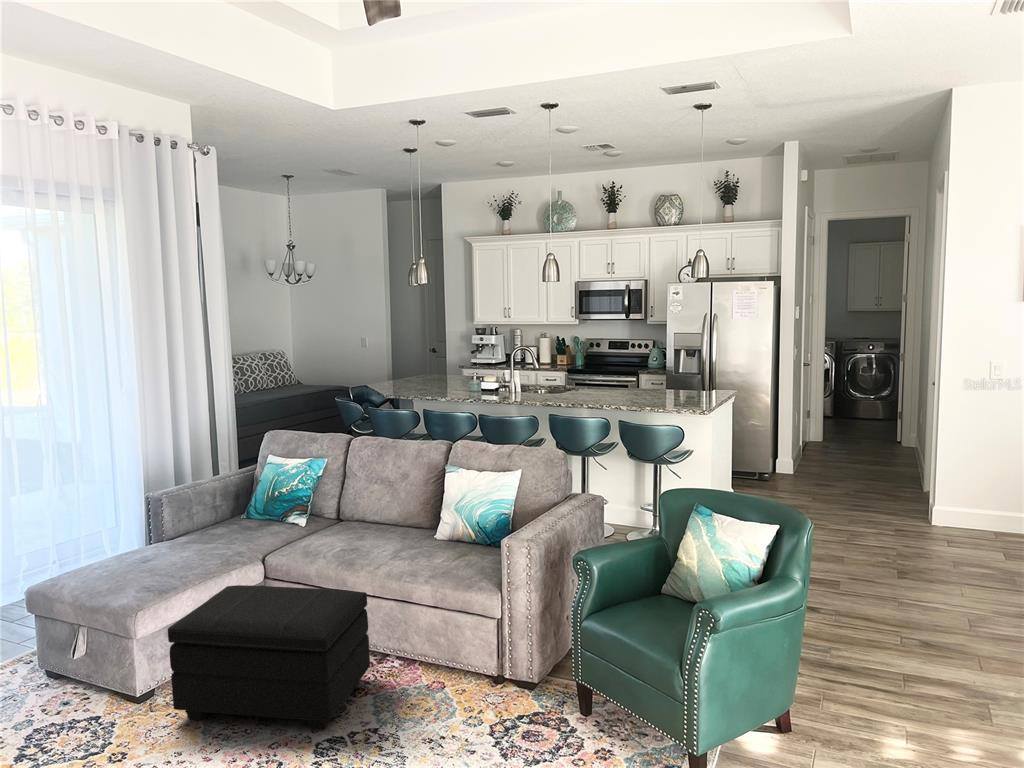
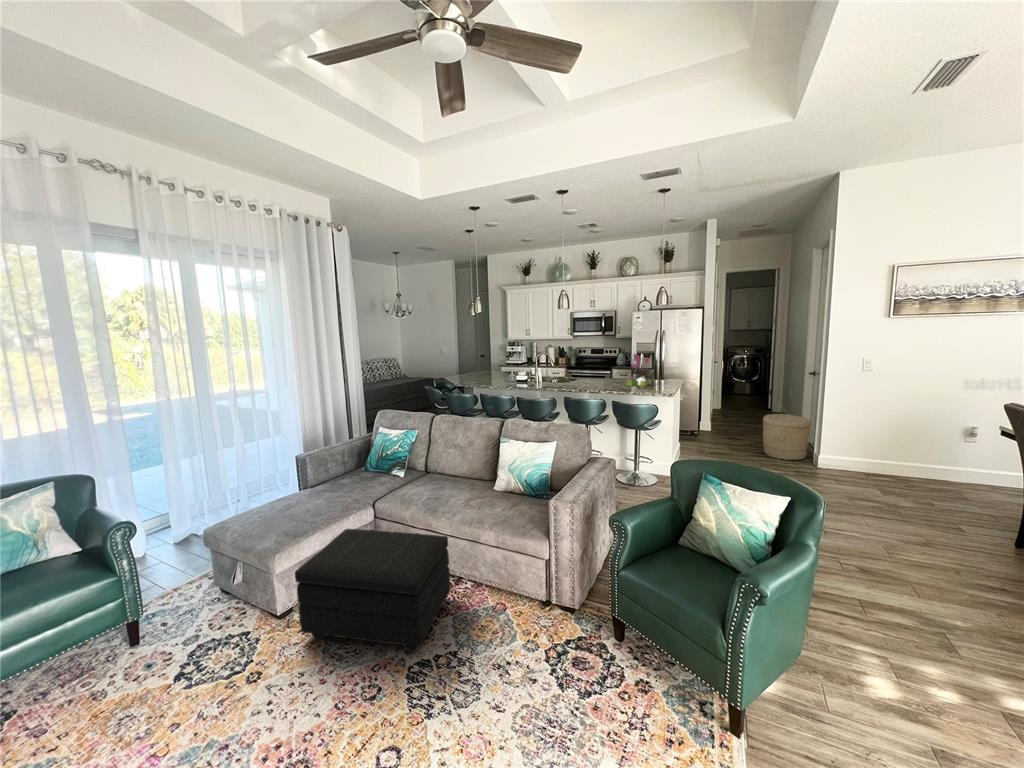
flower arrangement: none [646,348,683,400] -> present [626,354,650,387]
woven basket: none [861,444,929,513] -> present [763,414,811,460]

